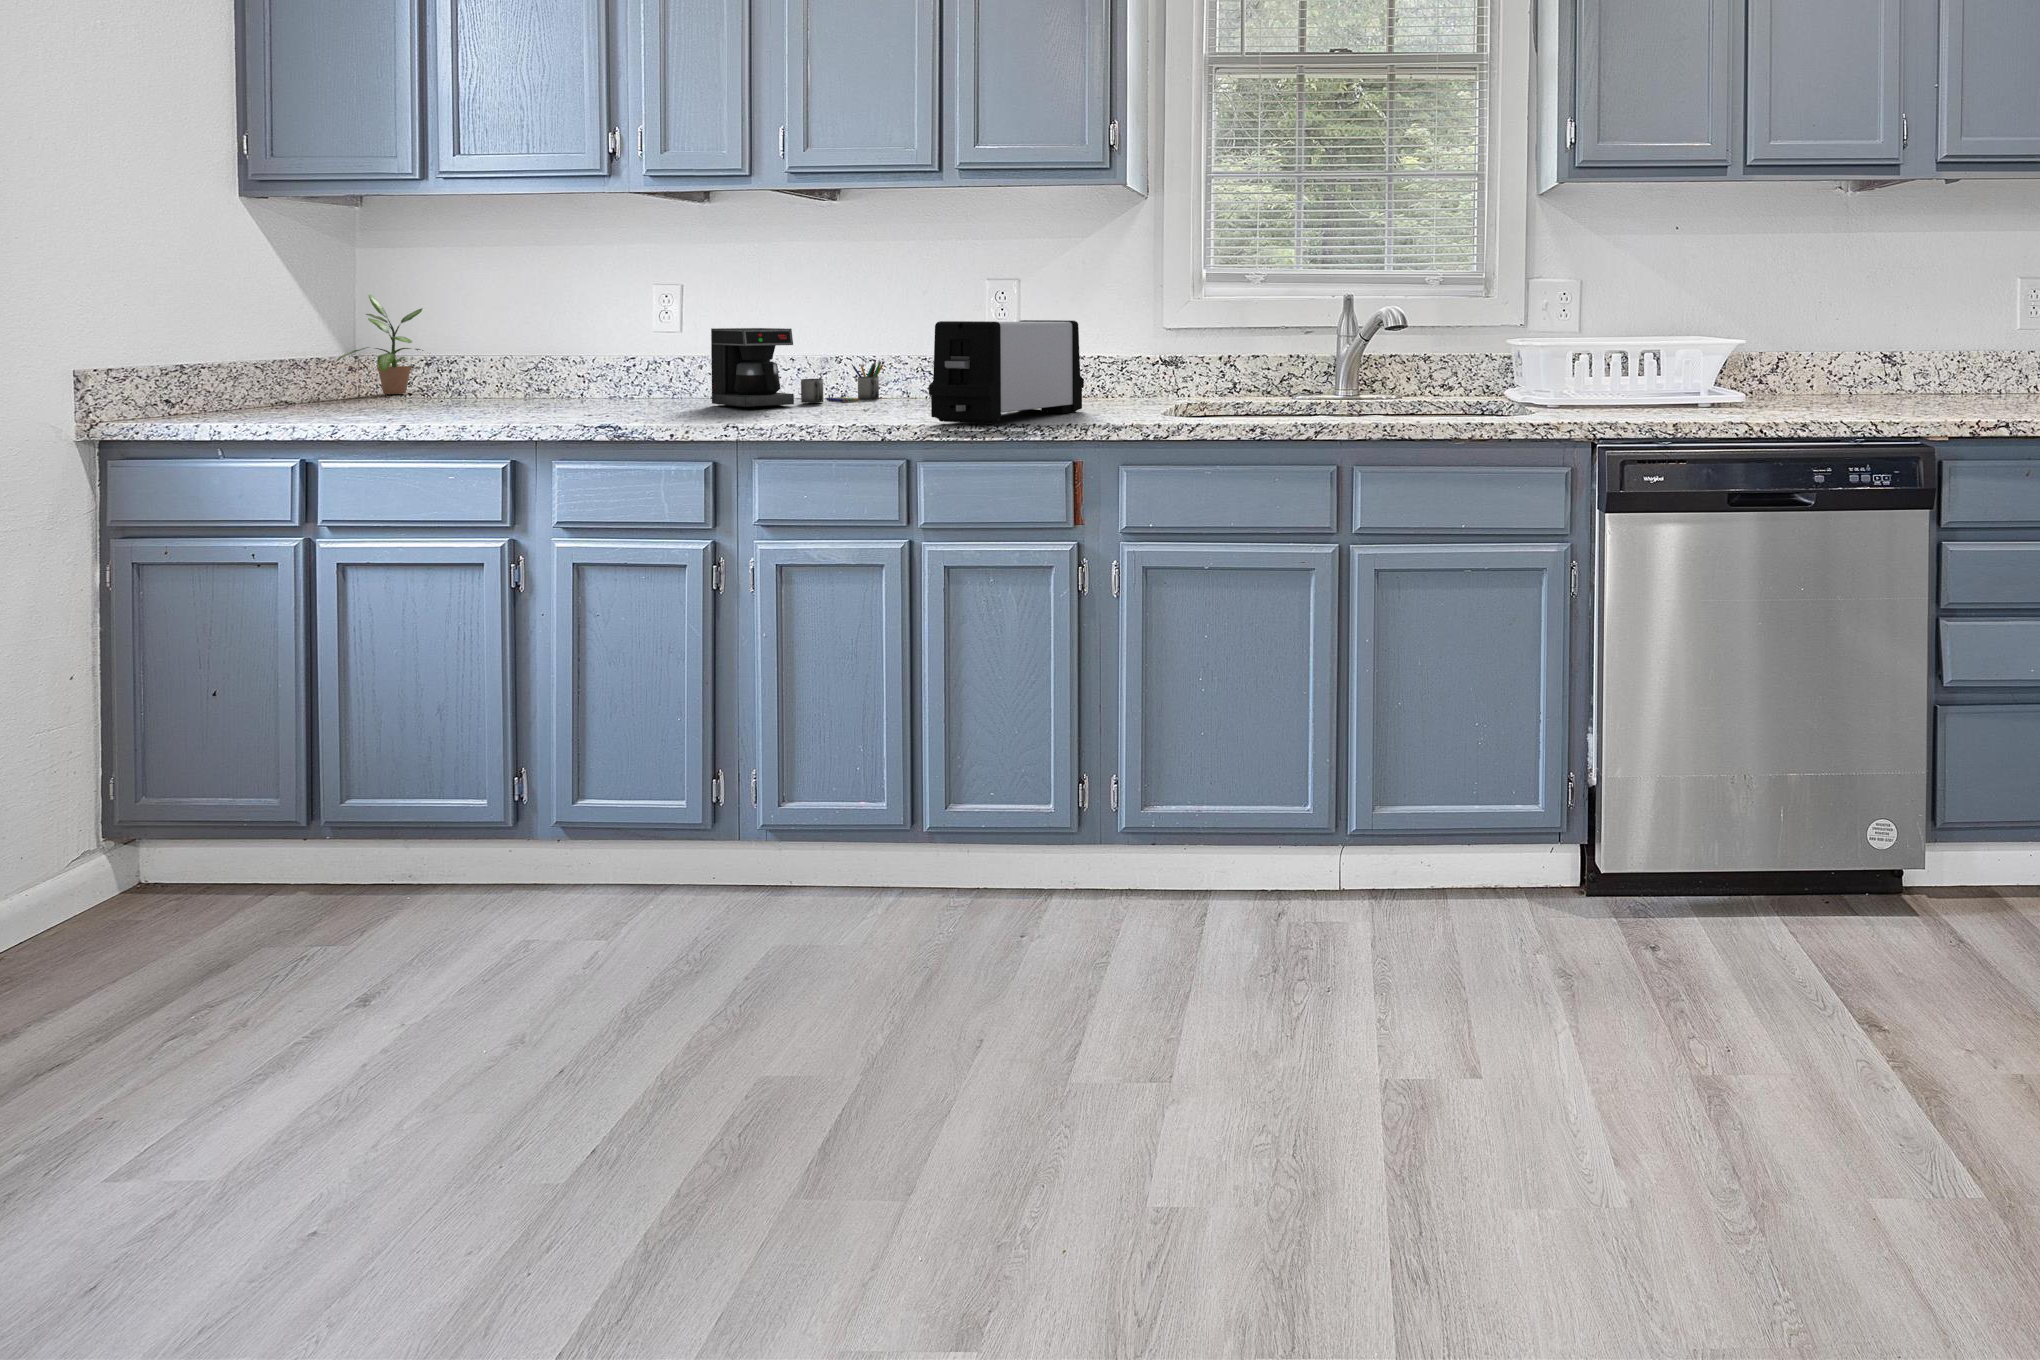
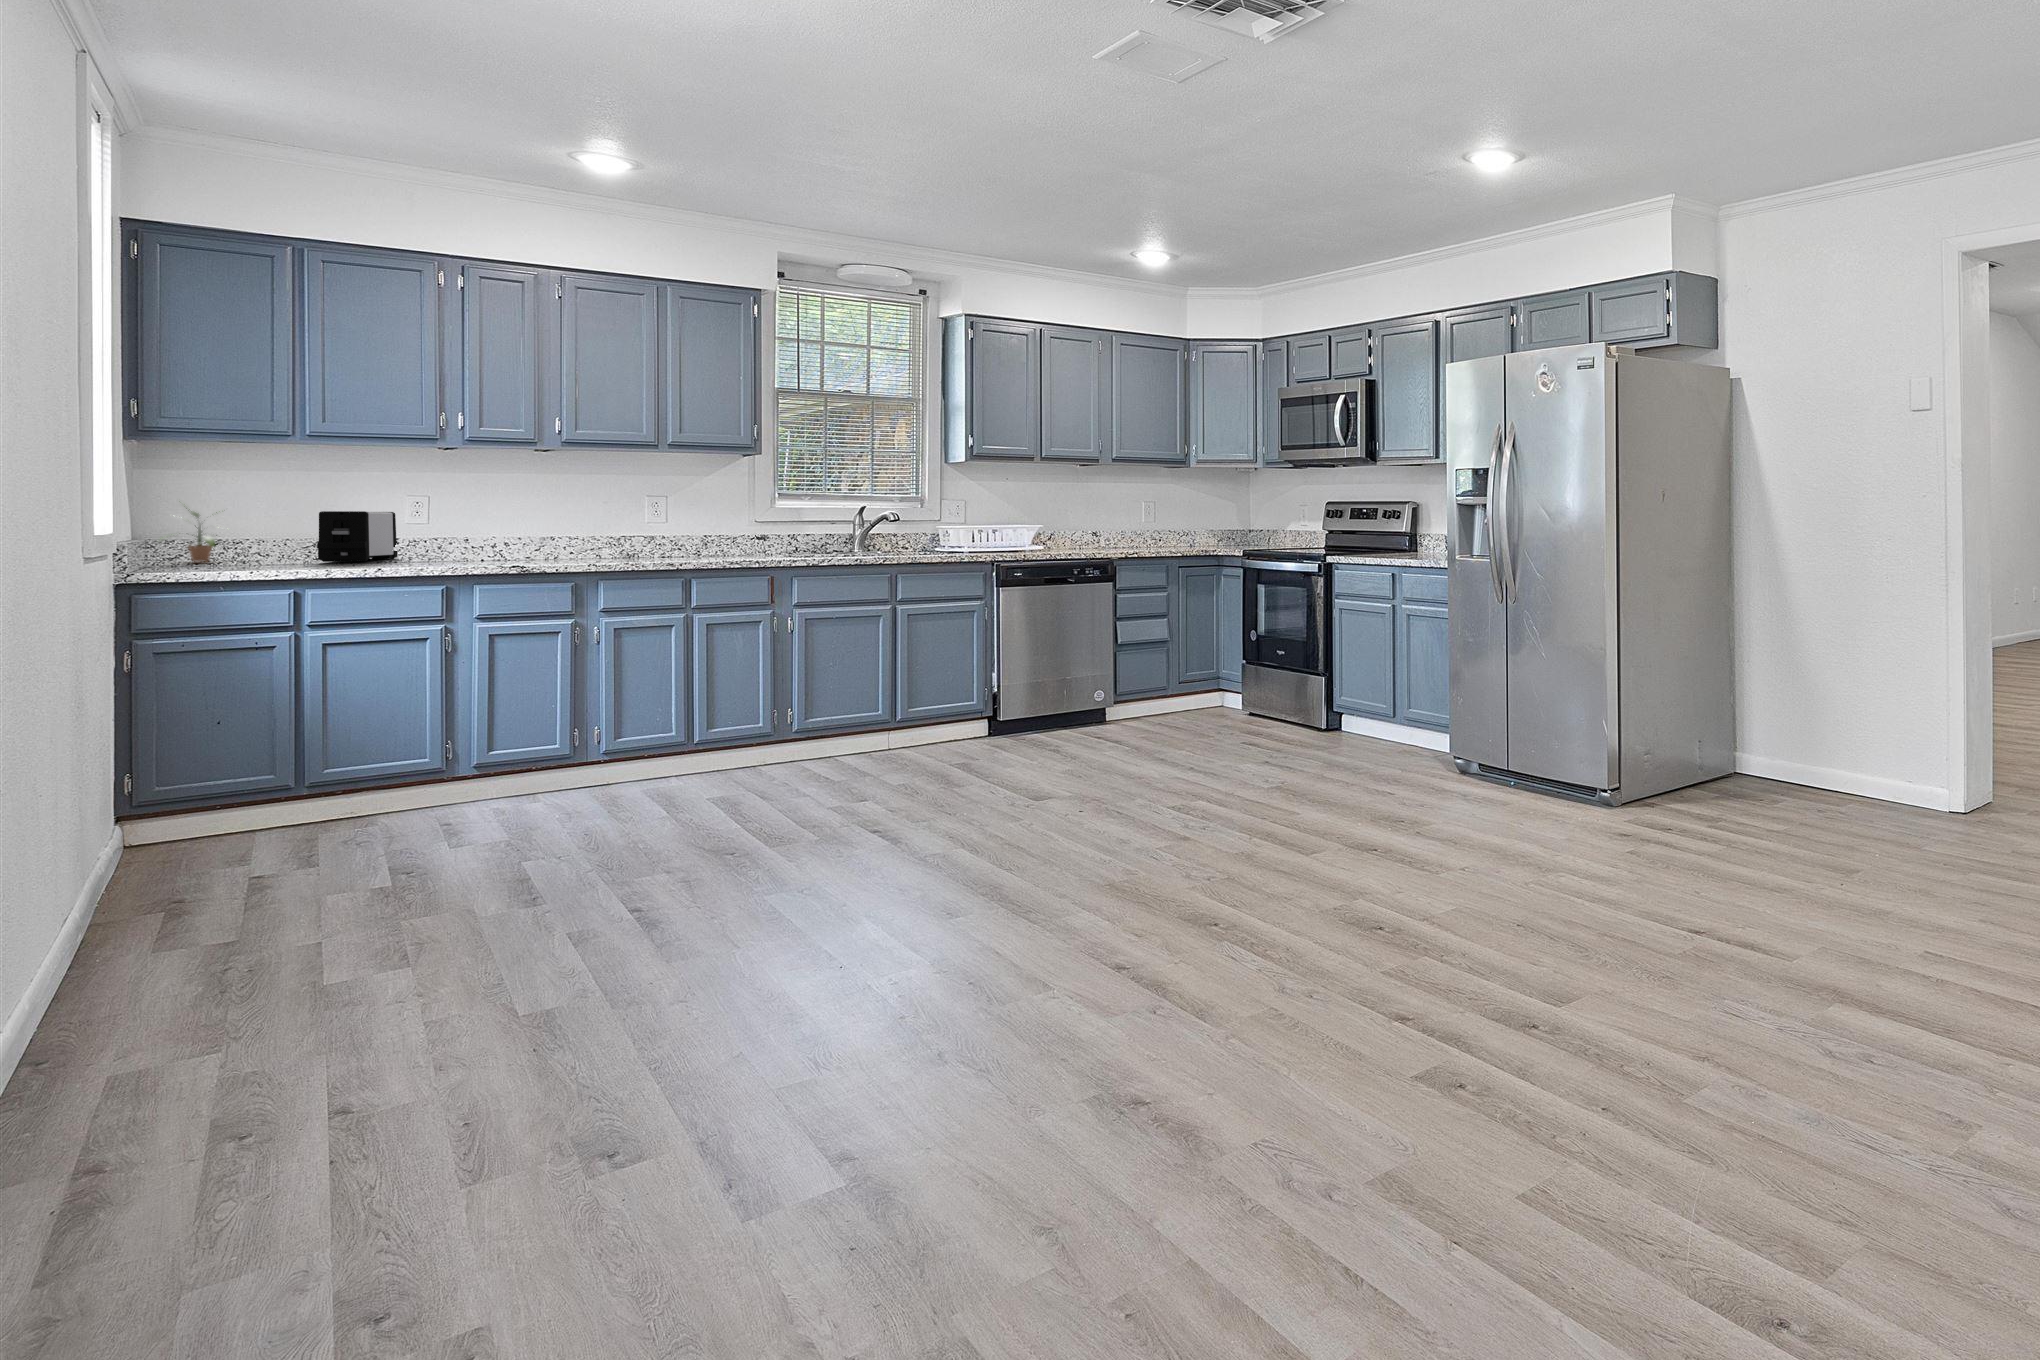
toaster: present [929,320,1084,424] -> present [317,511,397,562]
coffee maker: present [711,328,883,407] -> none [510,520,598,560]

